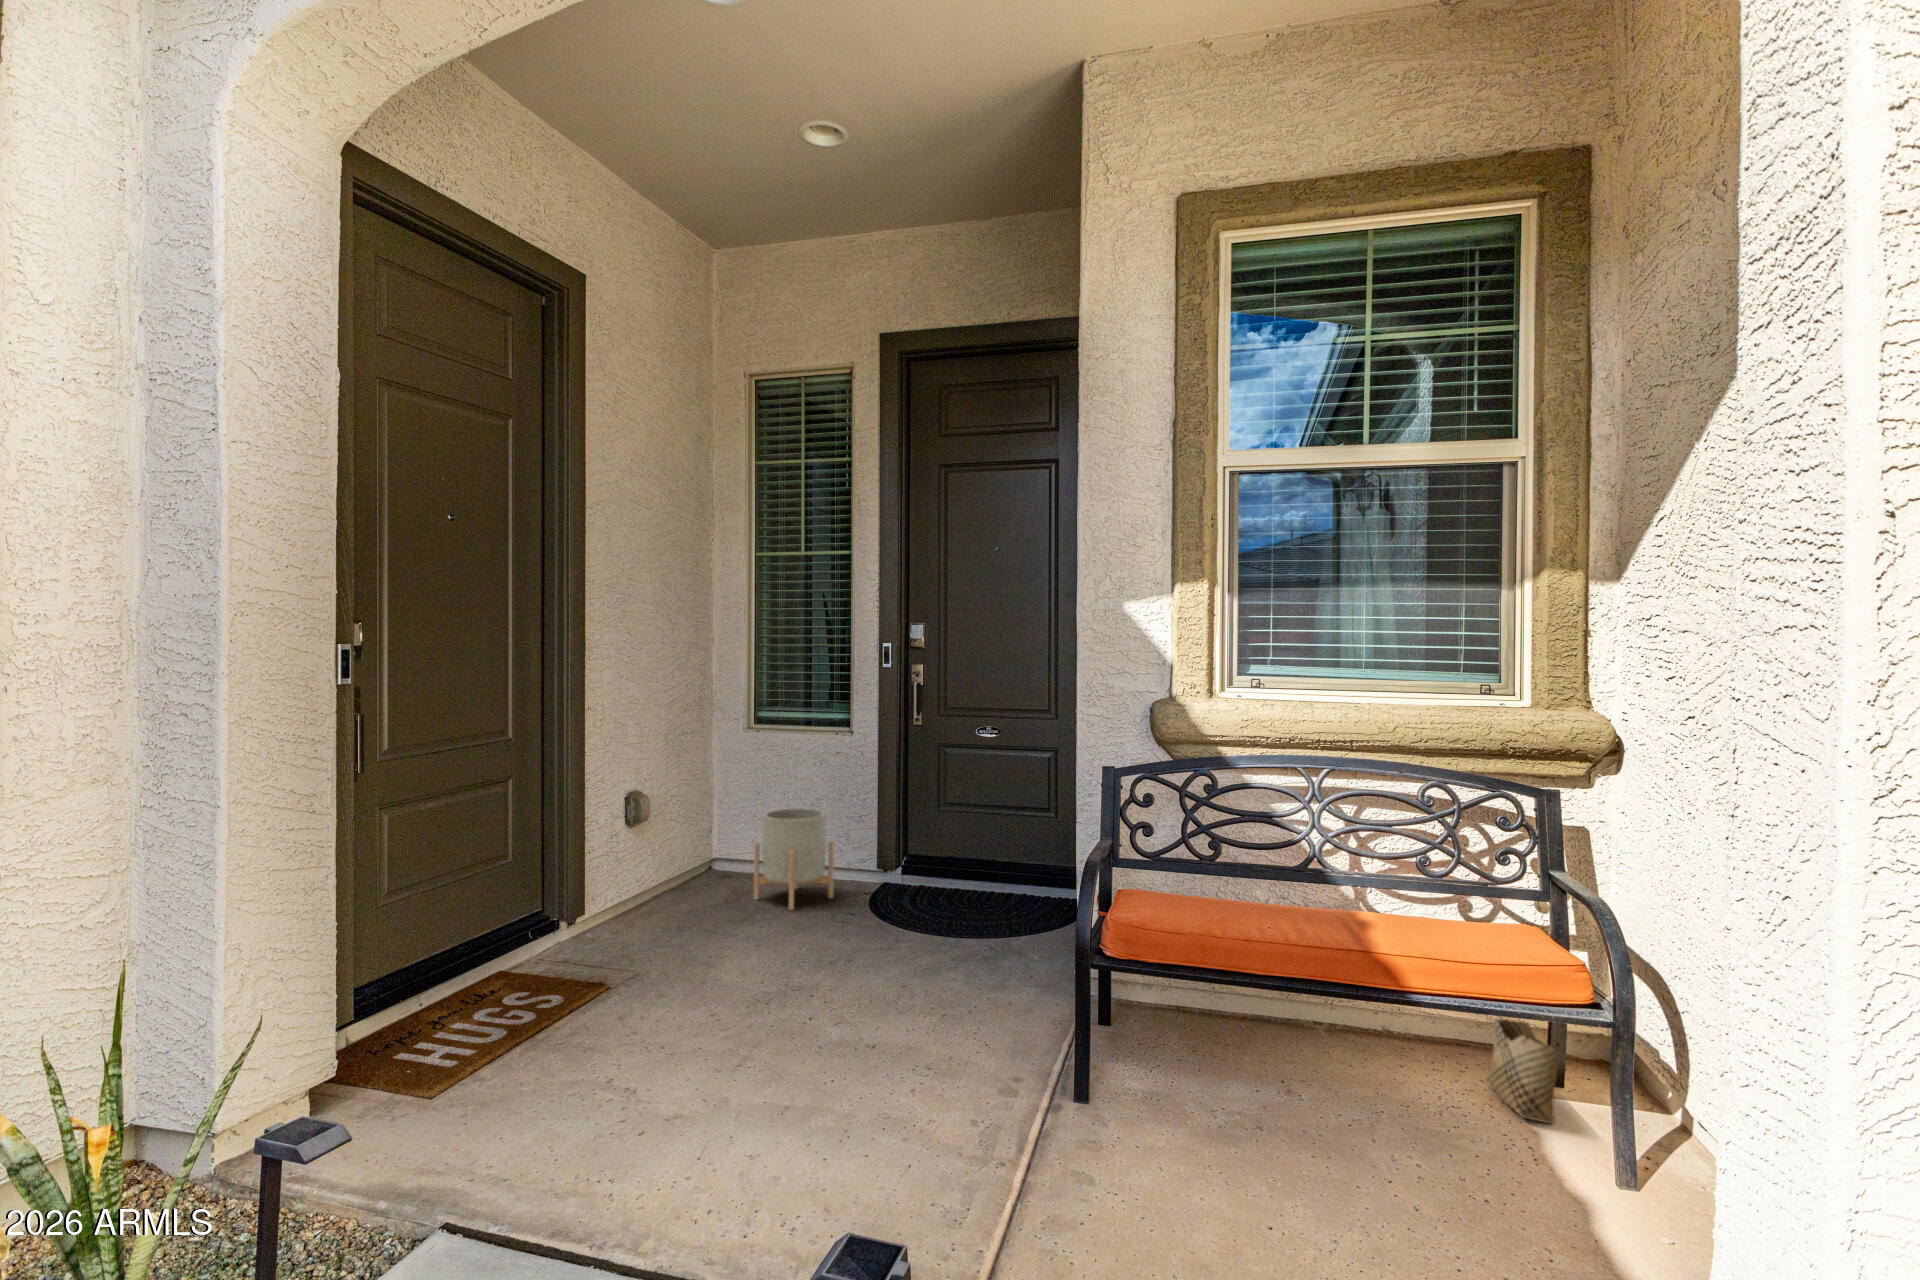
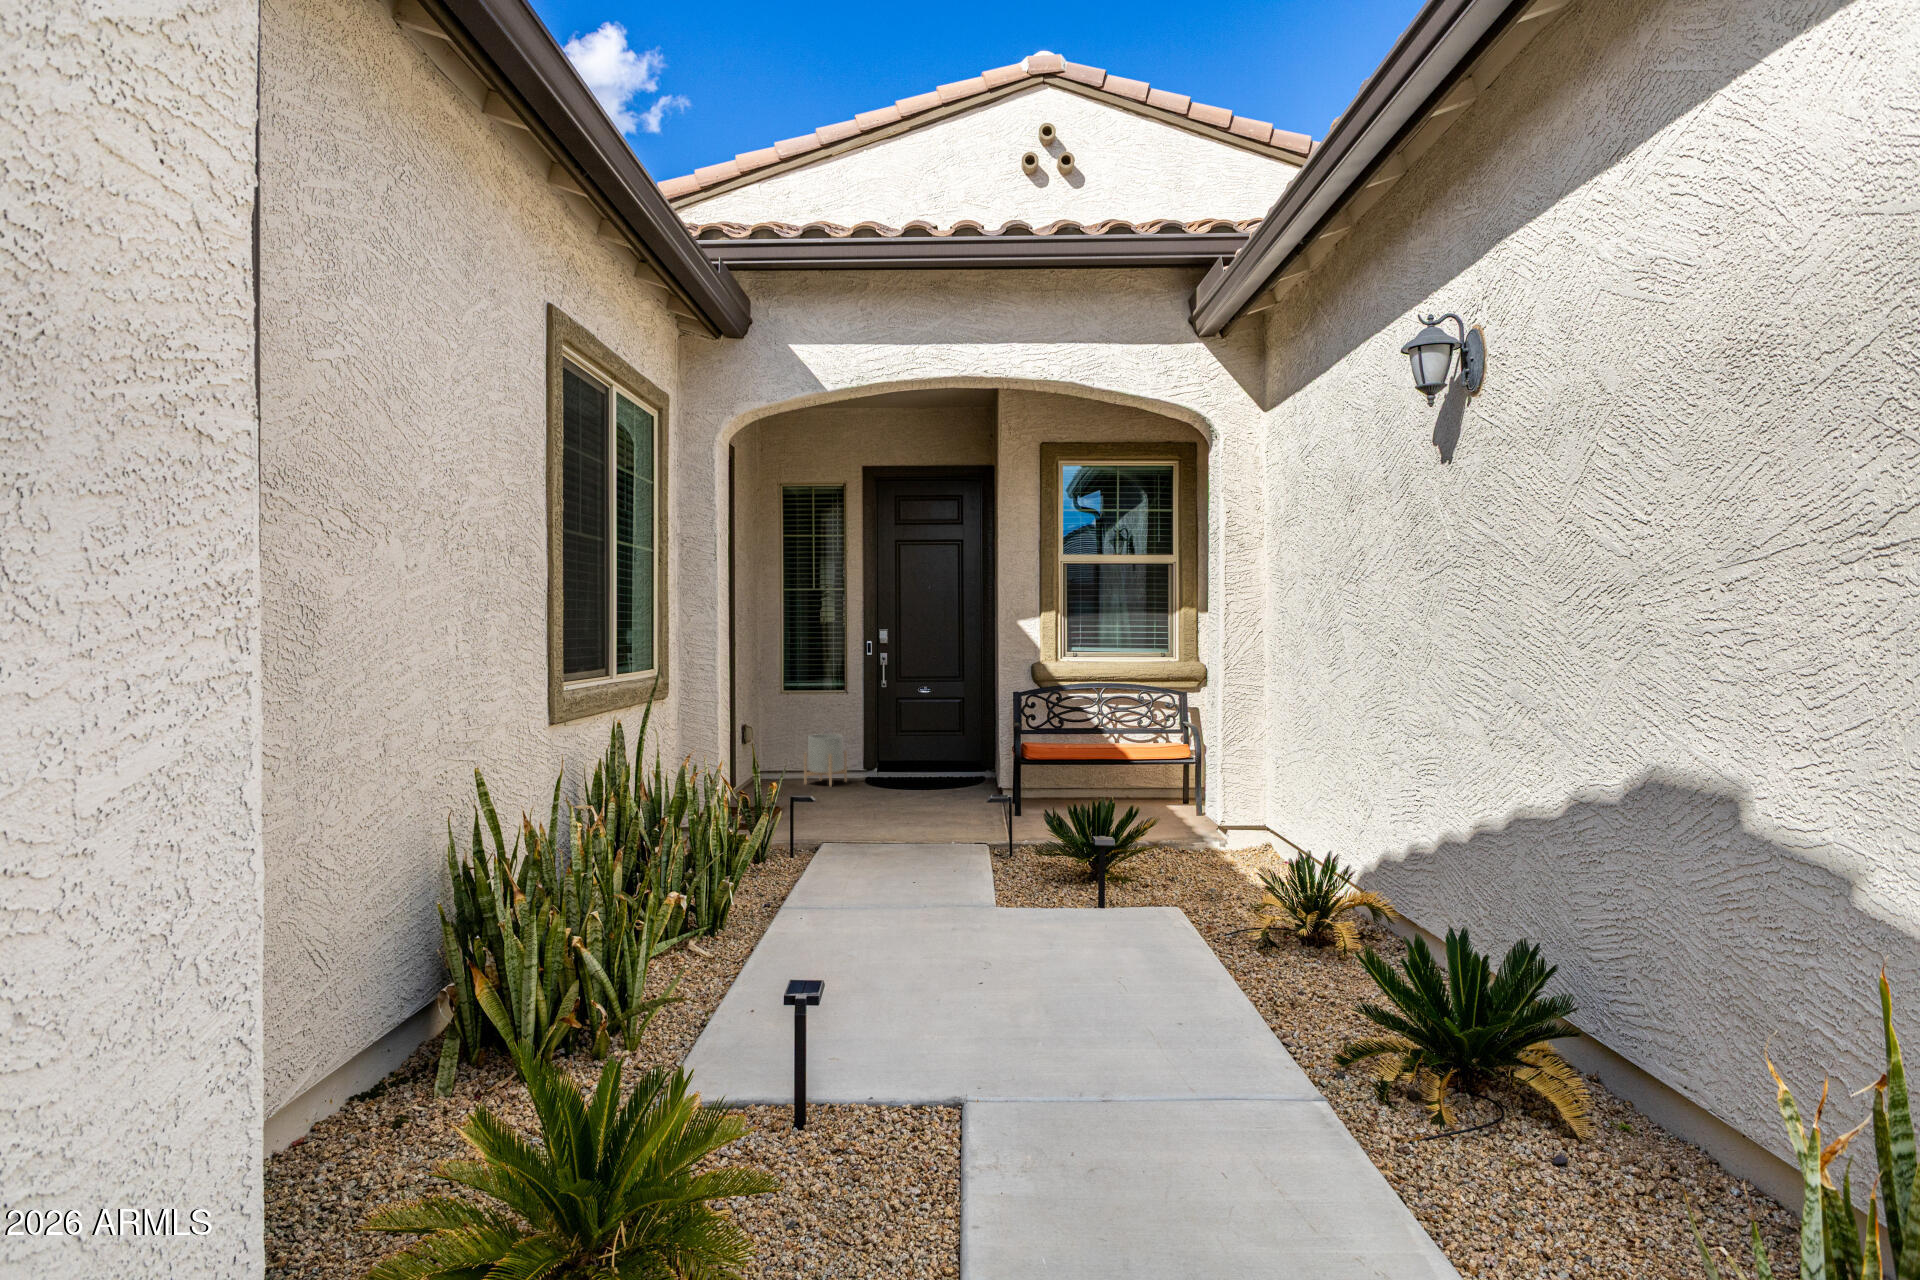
woven basket: present [1486,1019,1562,1123] -> none [1164,764,1187,812]

